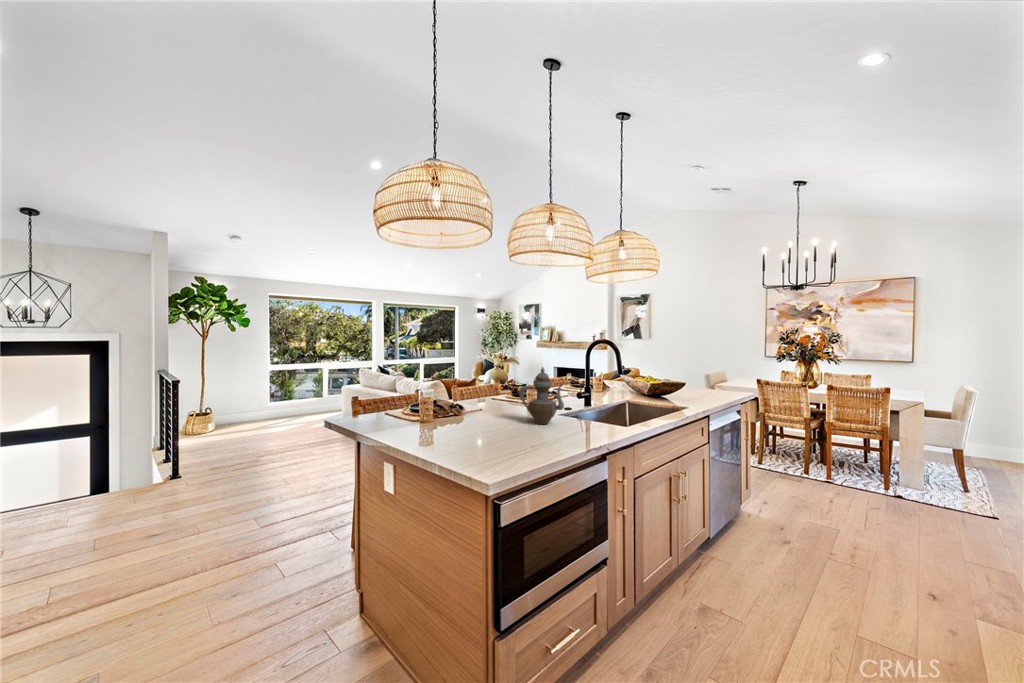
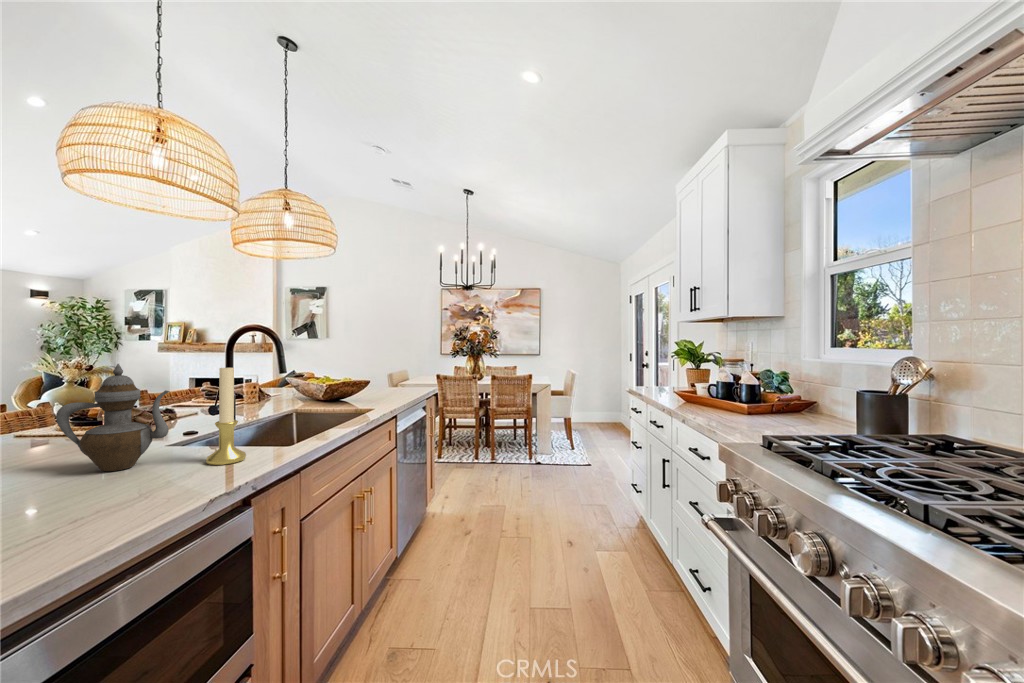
candle holder: none [582,369,603,432] -> present [206,365,246,465]

